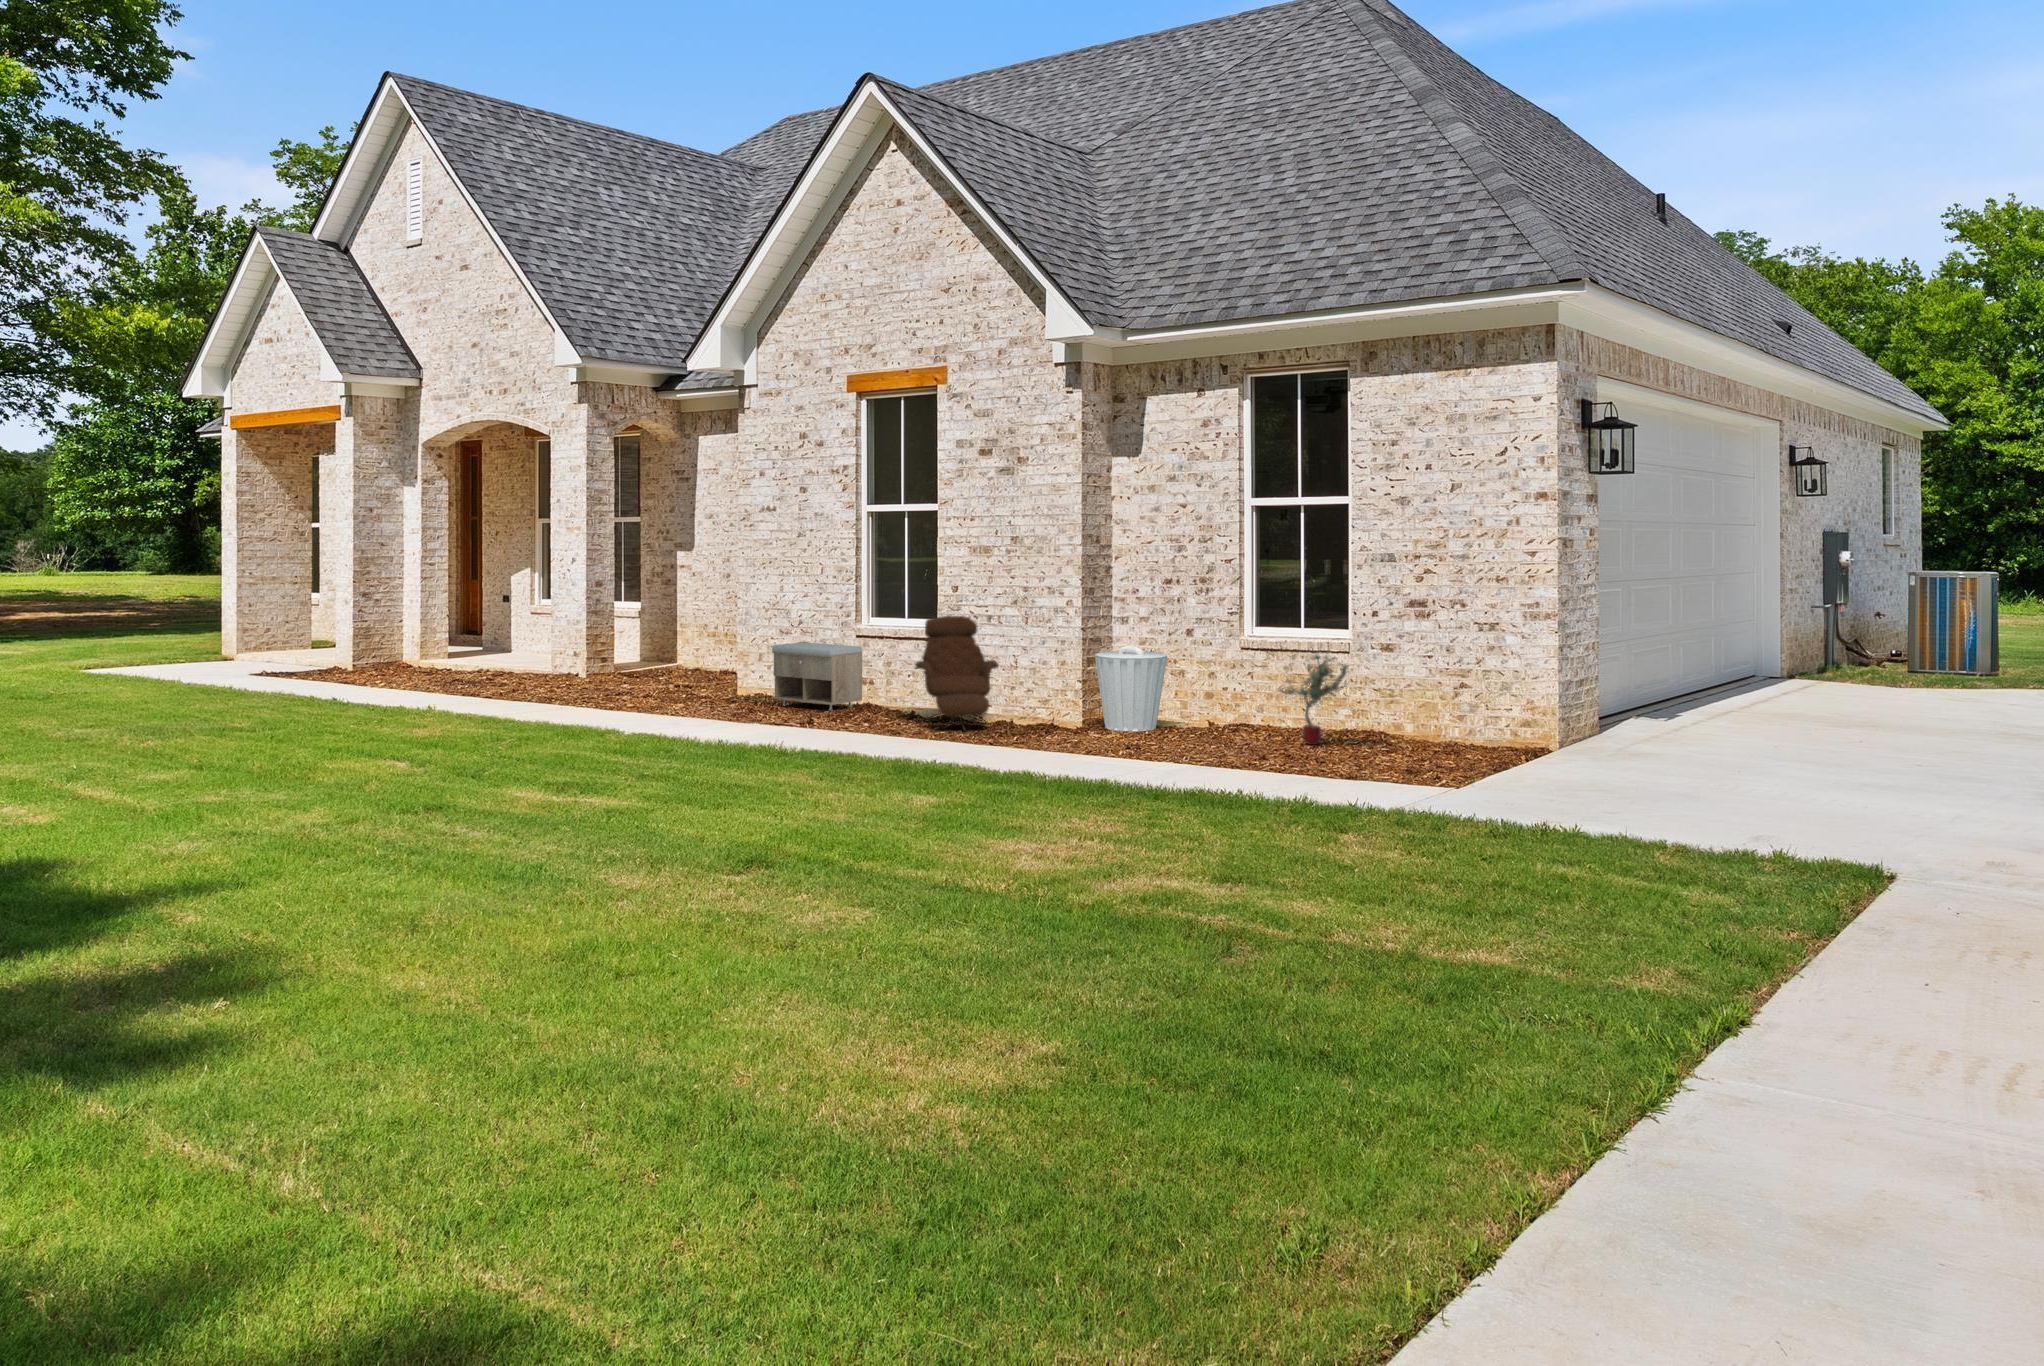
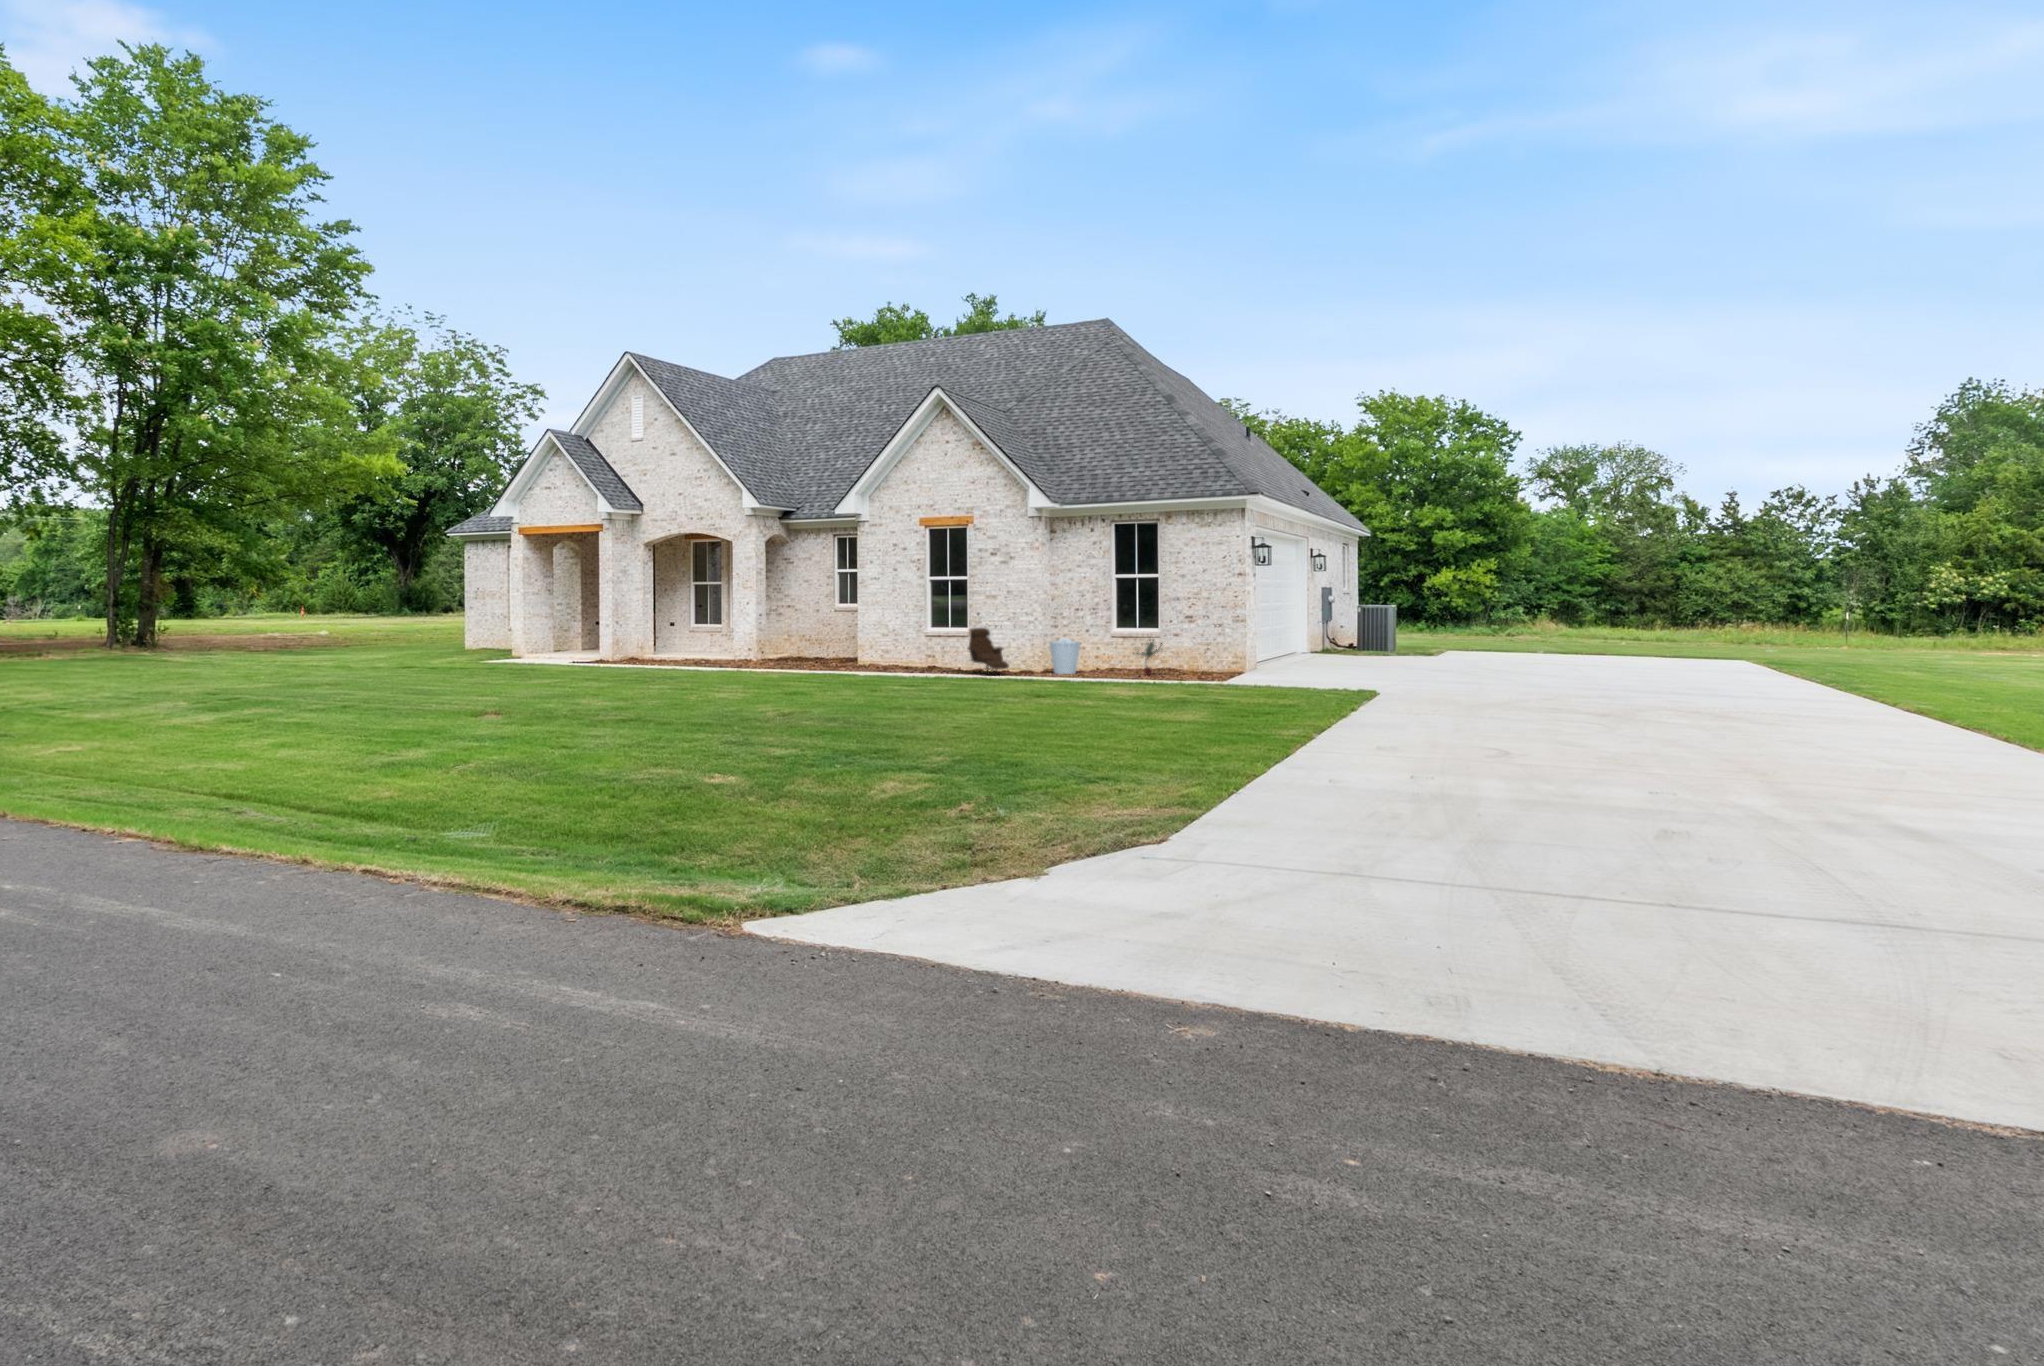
storage bench: present [772,642,862,710] -> none [888,643,930,672]

